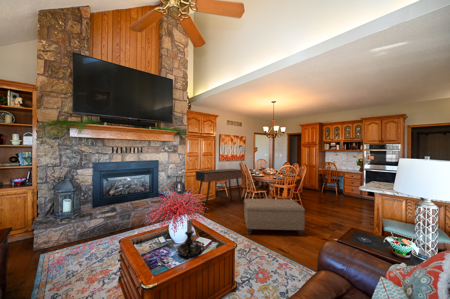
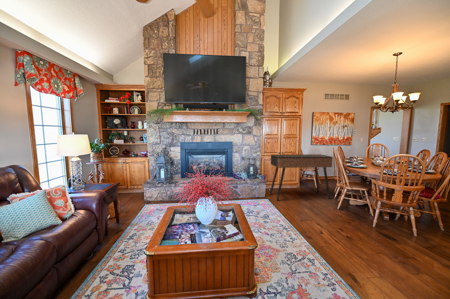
ottoman: present [244,199,305,236] -> none [311,194,416,267]
candle holder: present [177,219,202,257] -> none [192,203,217,242]

